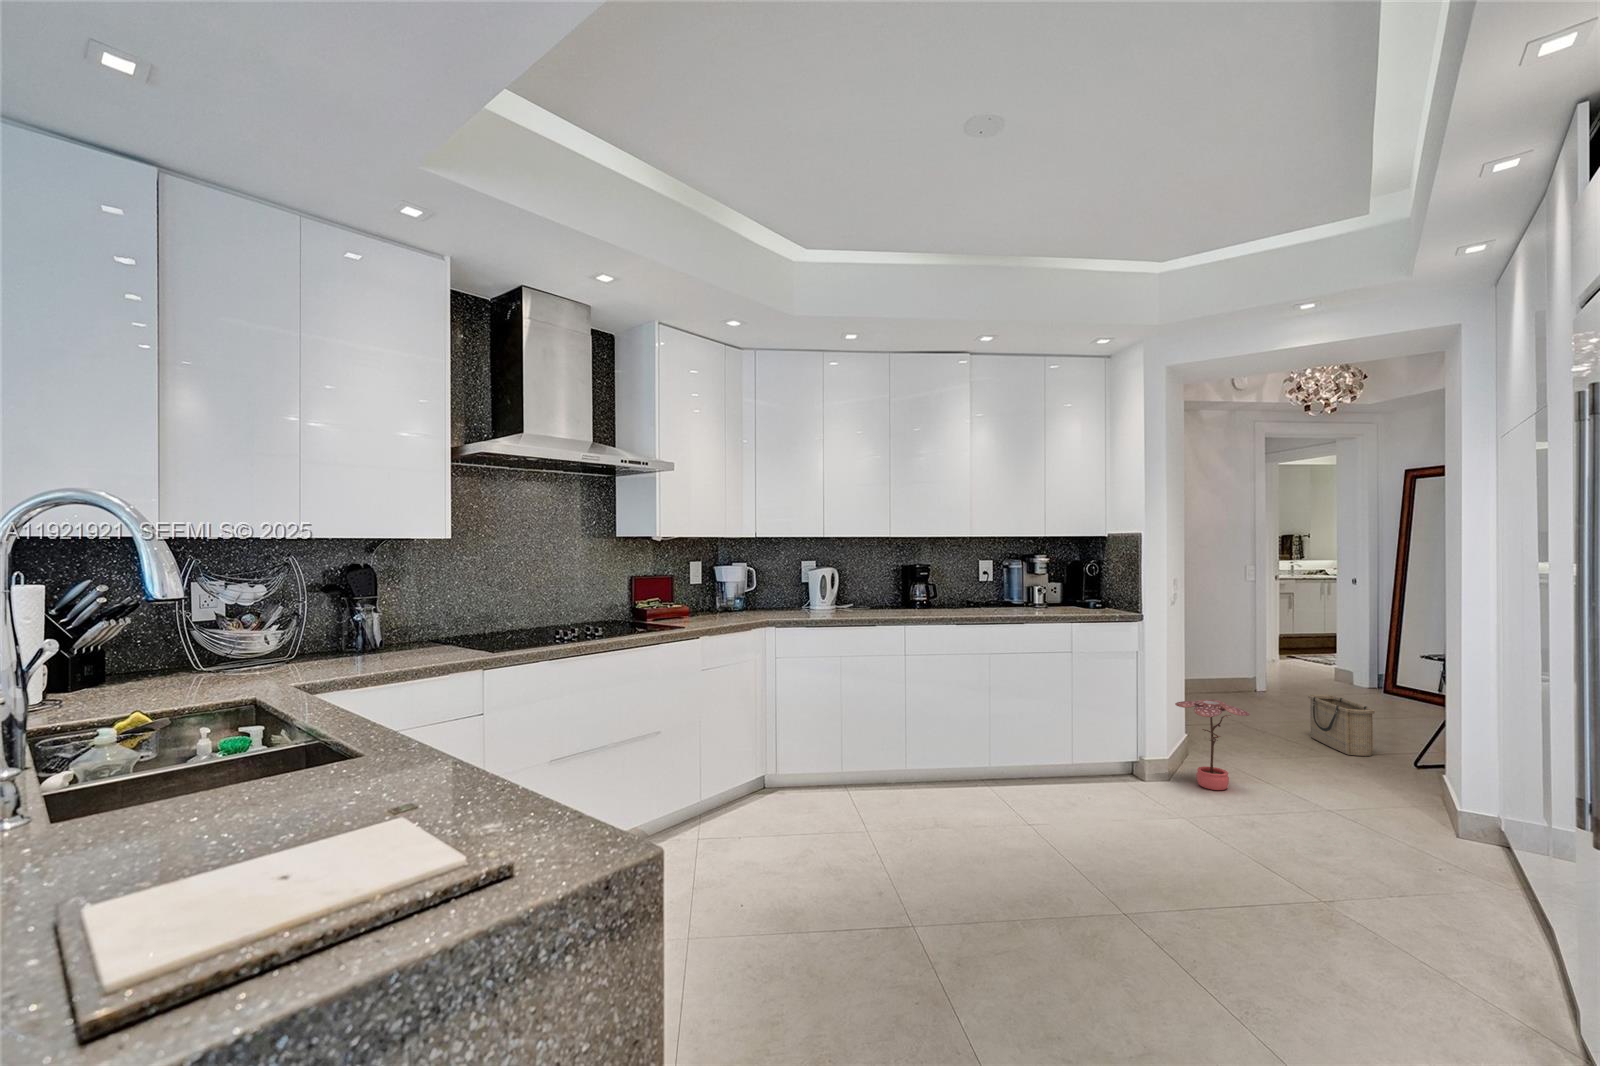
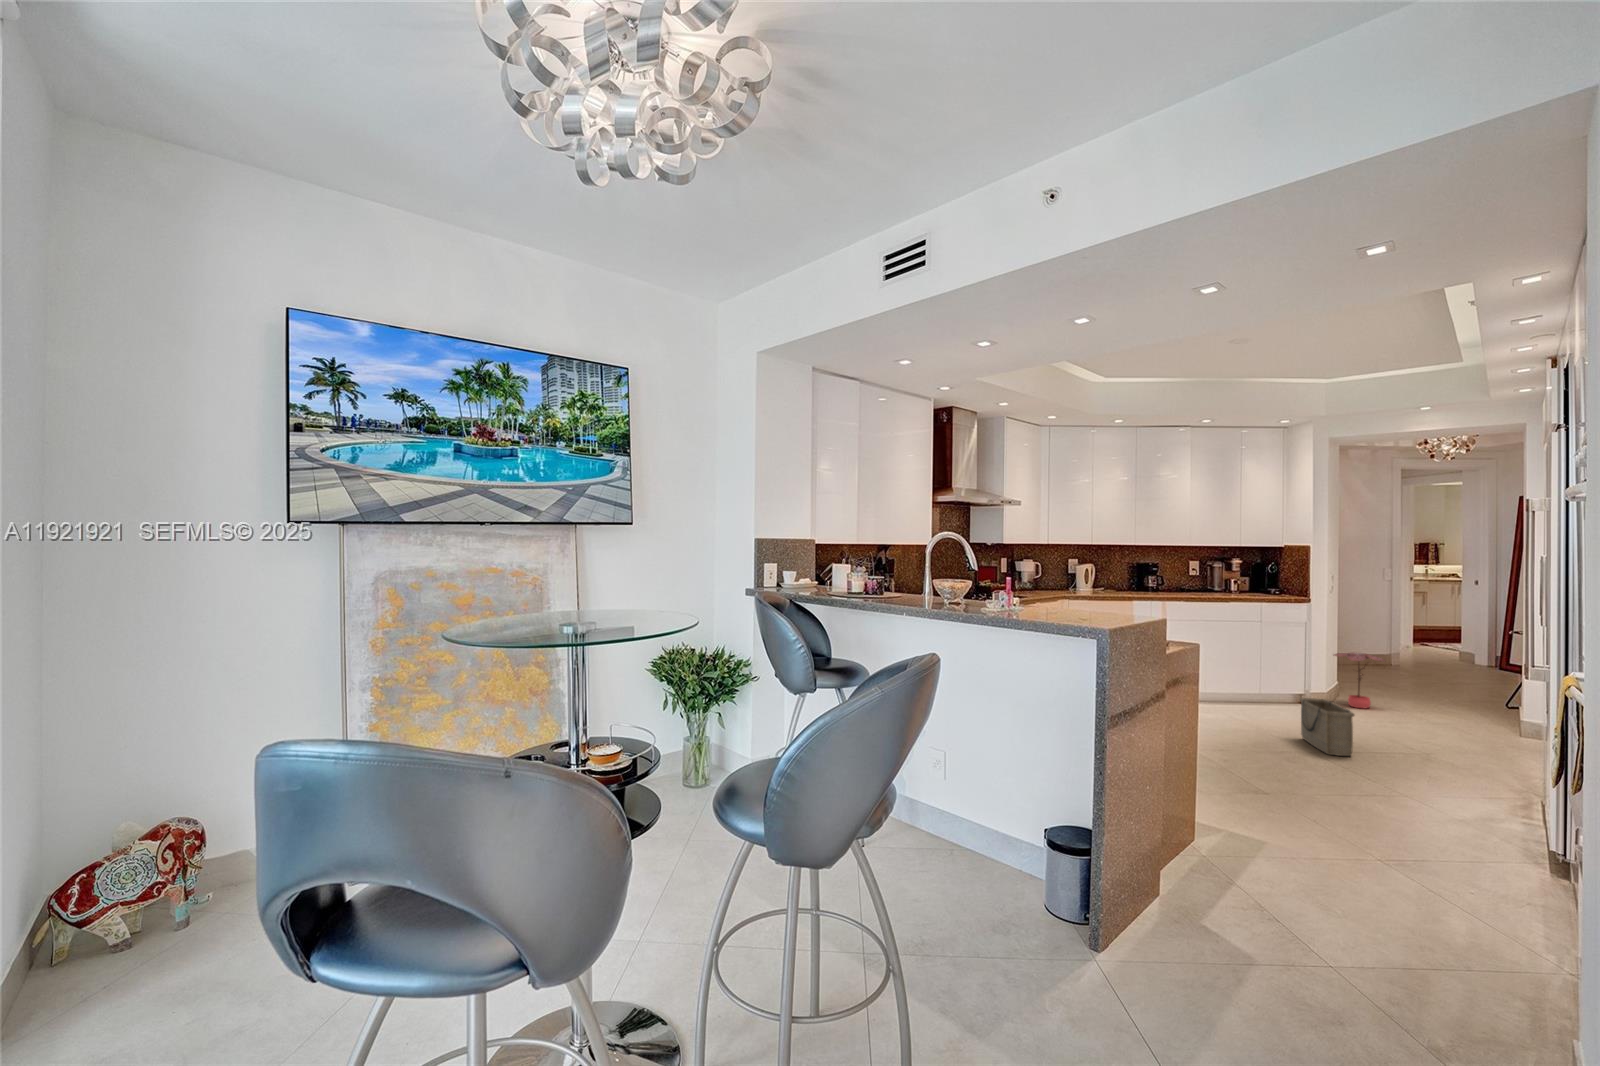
basket: present [1308,695,1375,756] -> present [1300,698,1354,756]

